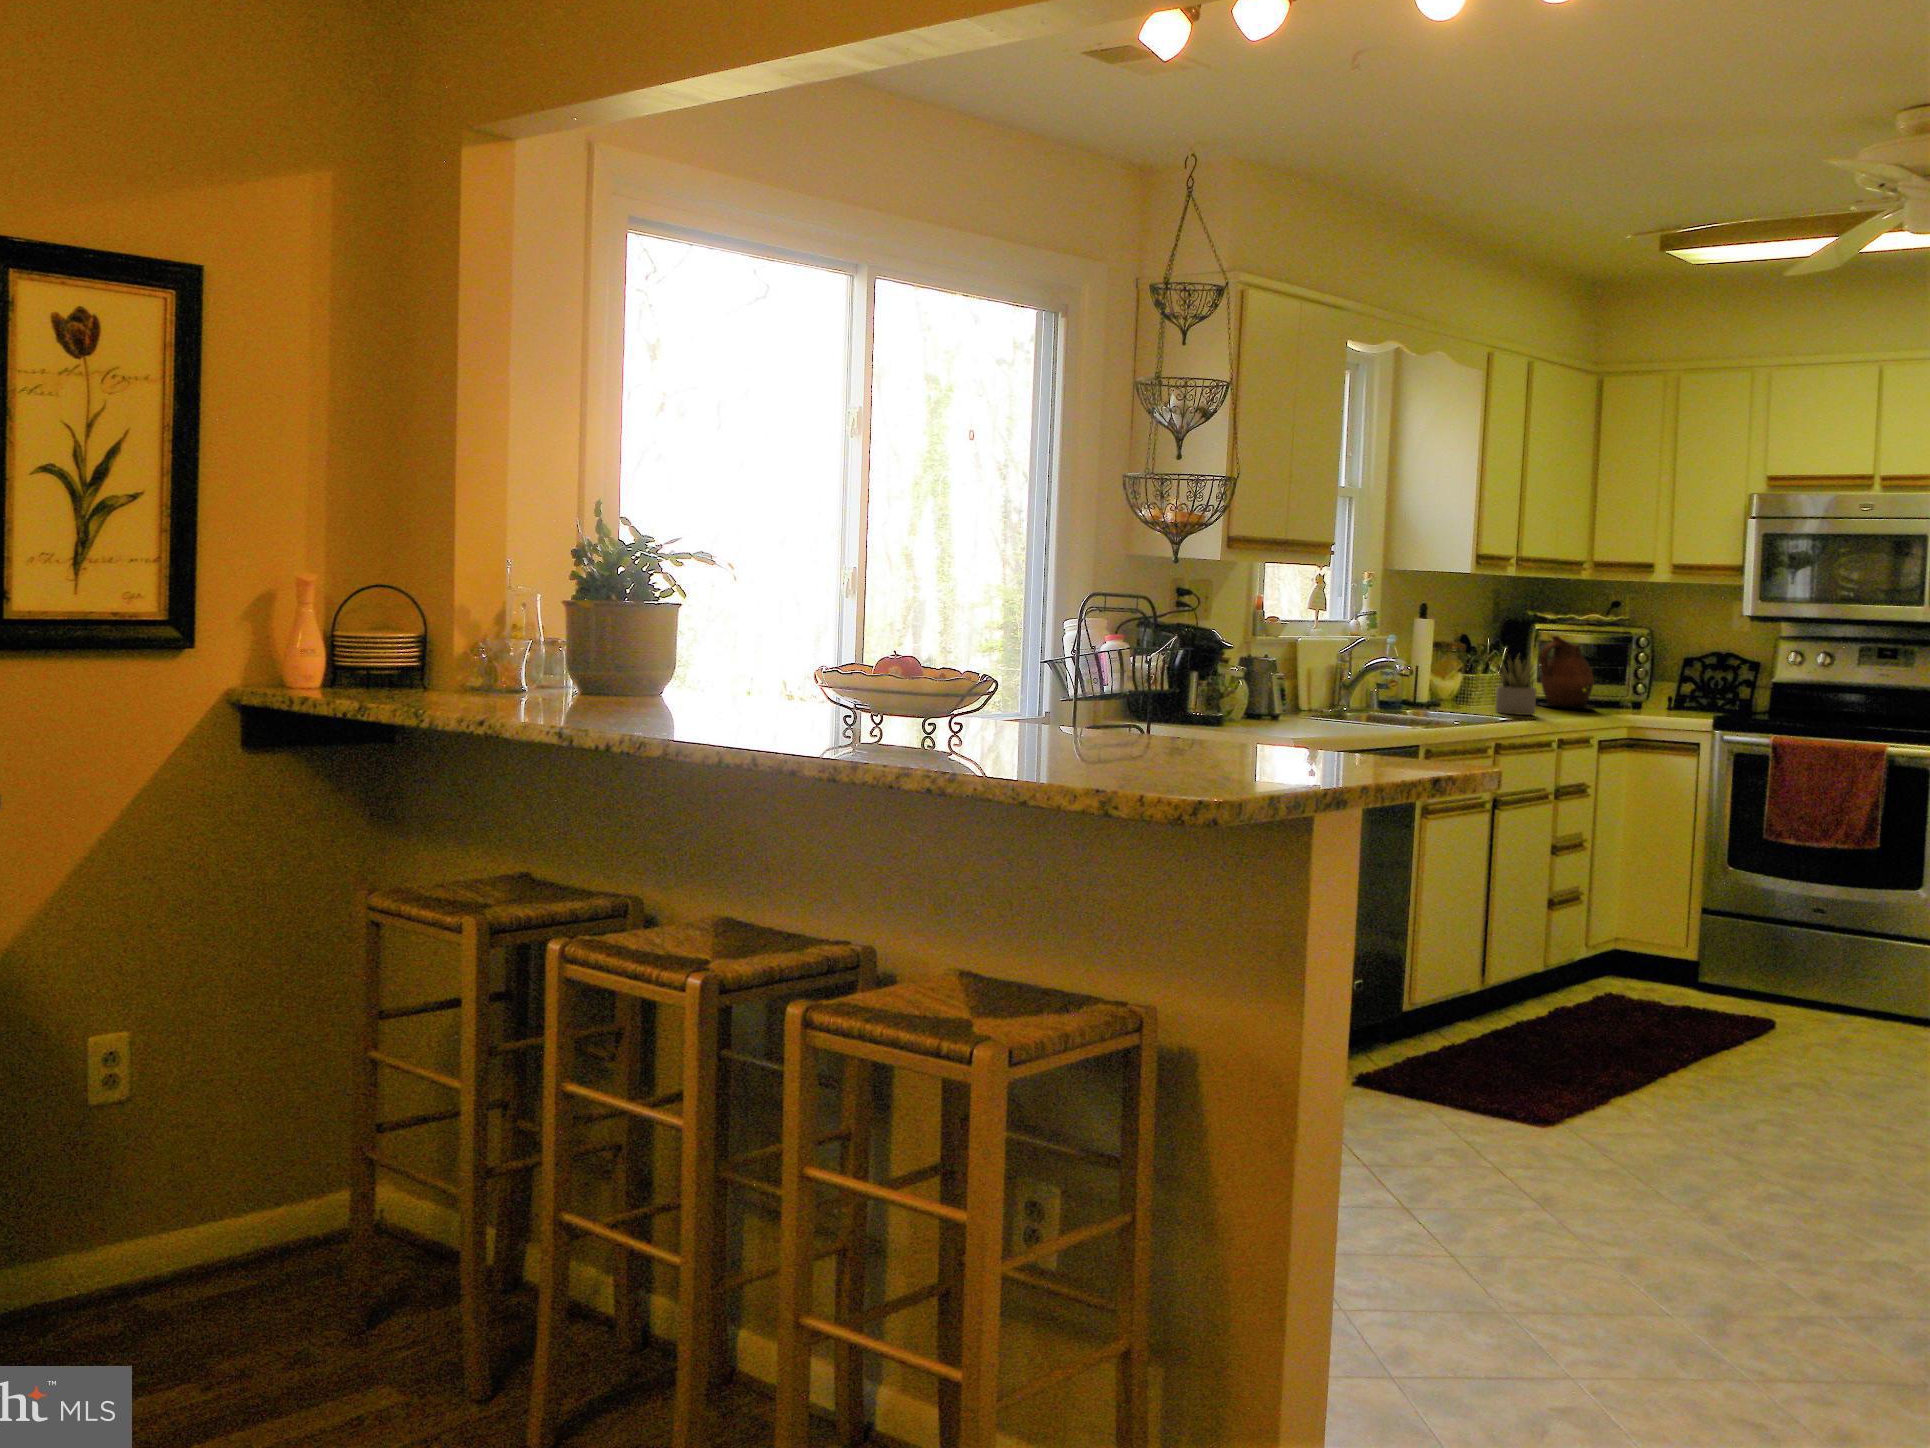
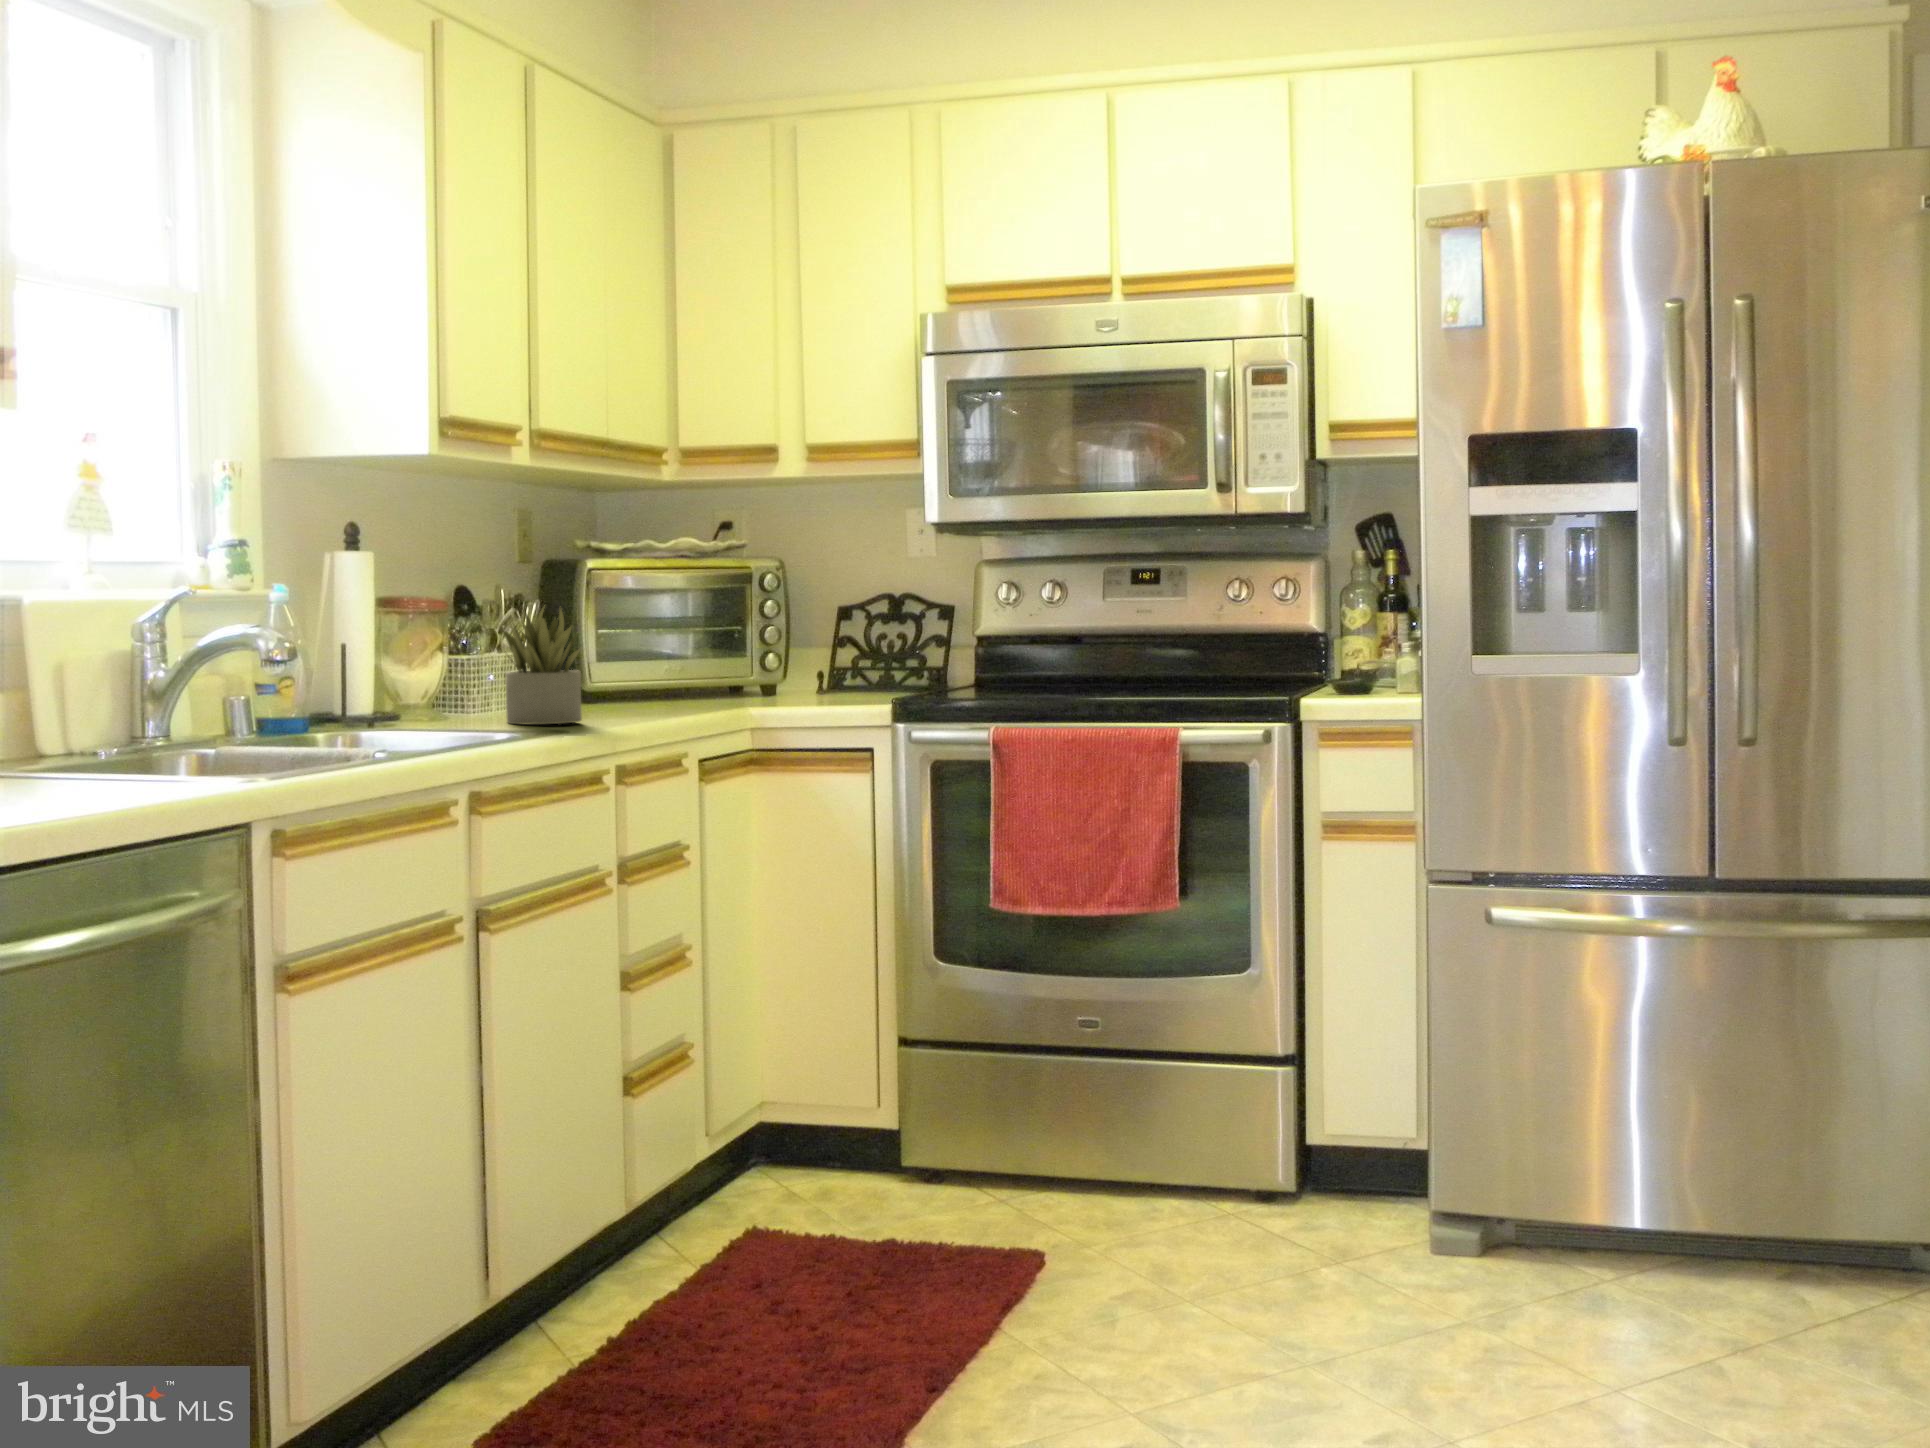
ceramic pitcher: present [1539,636,1597,708] -> none [595,575,701,704]

